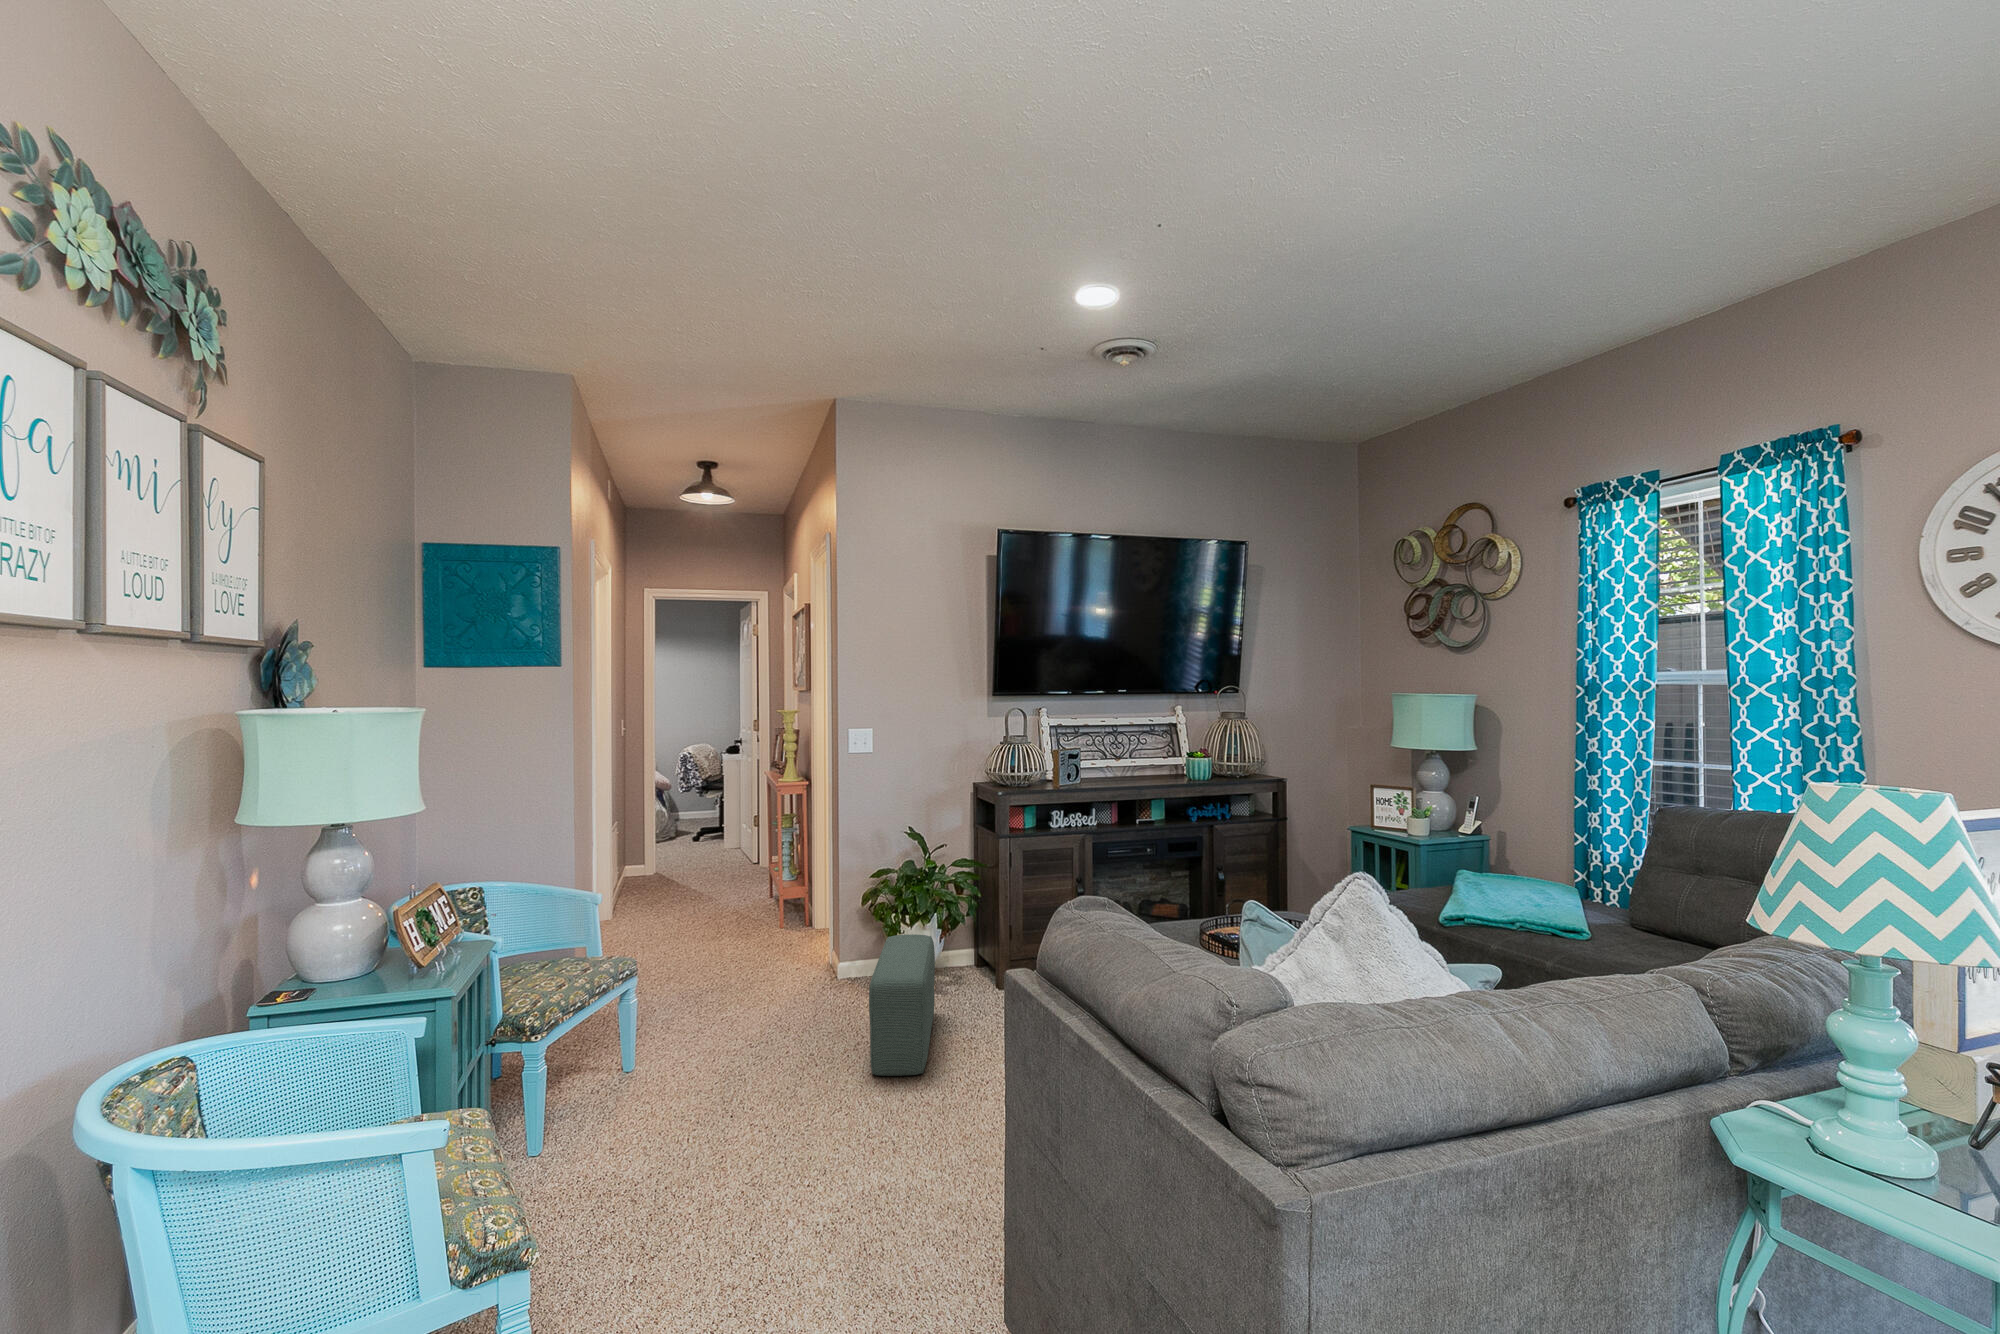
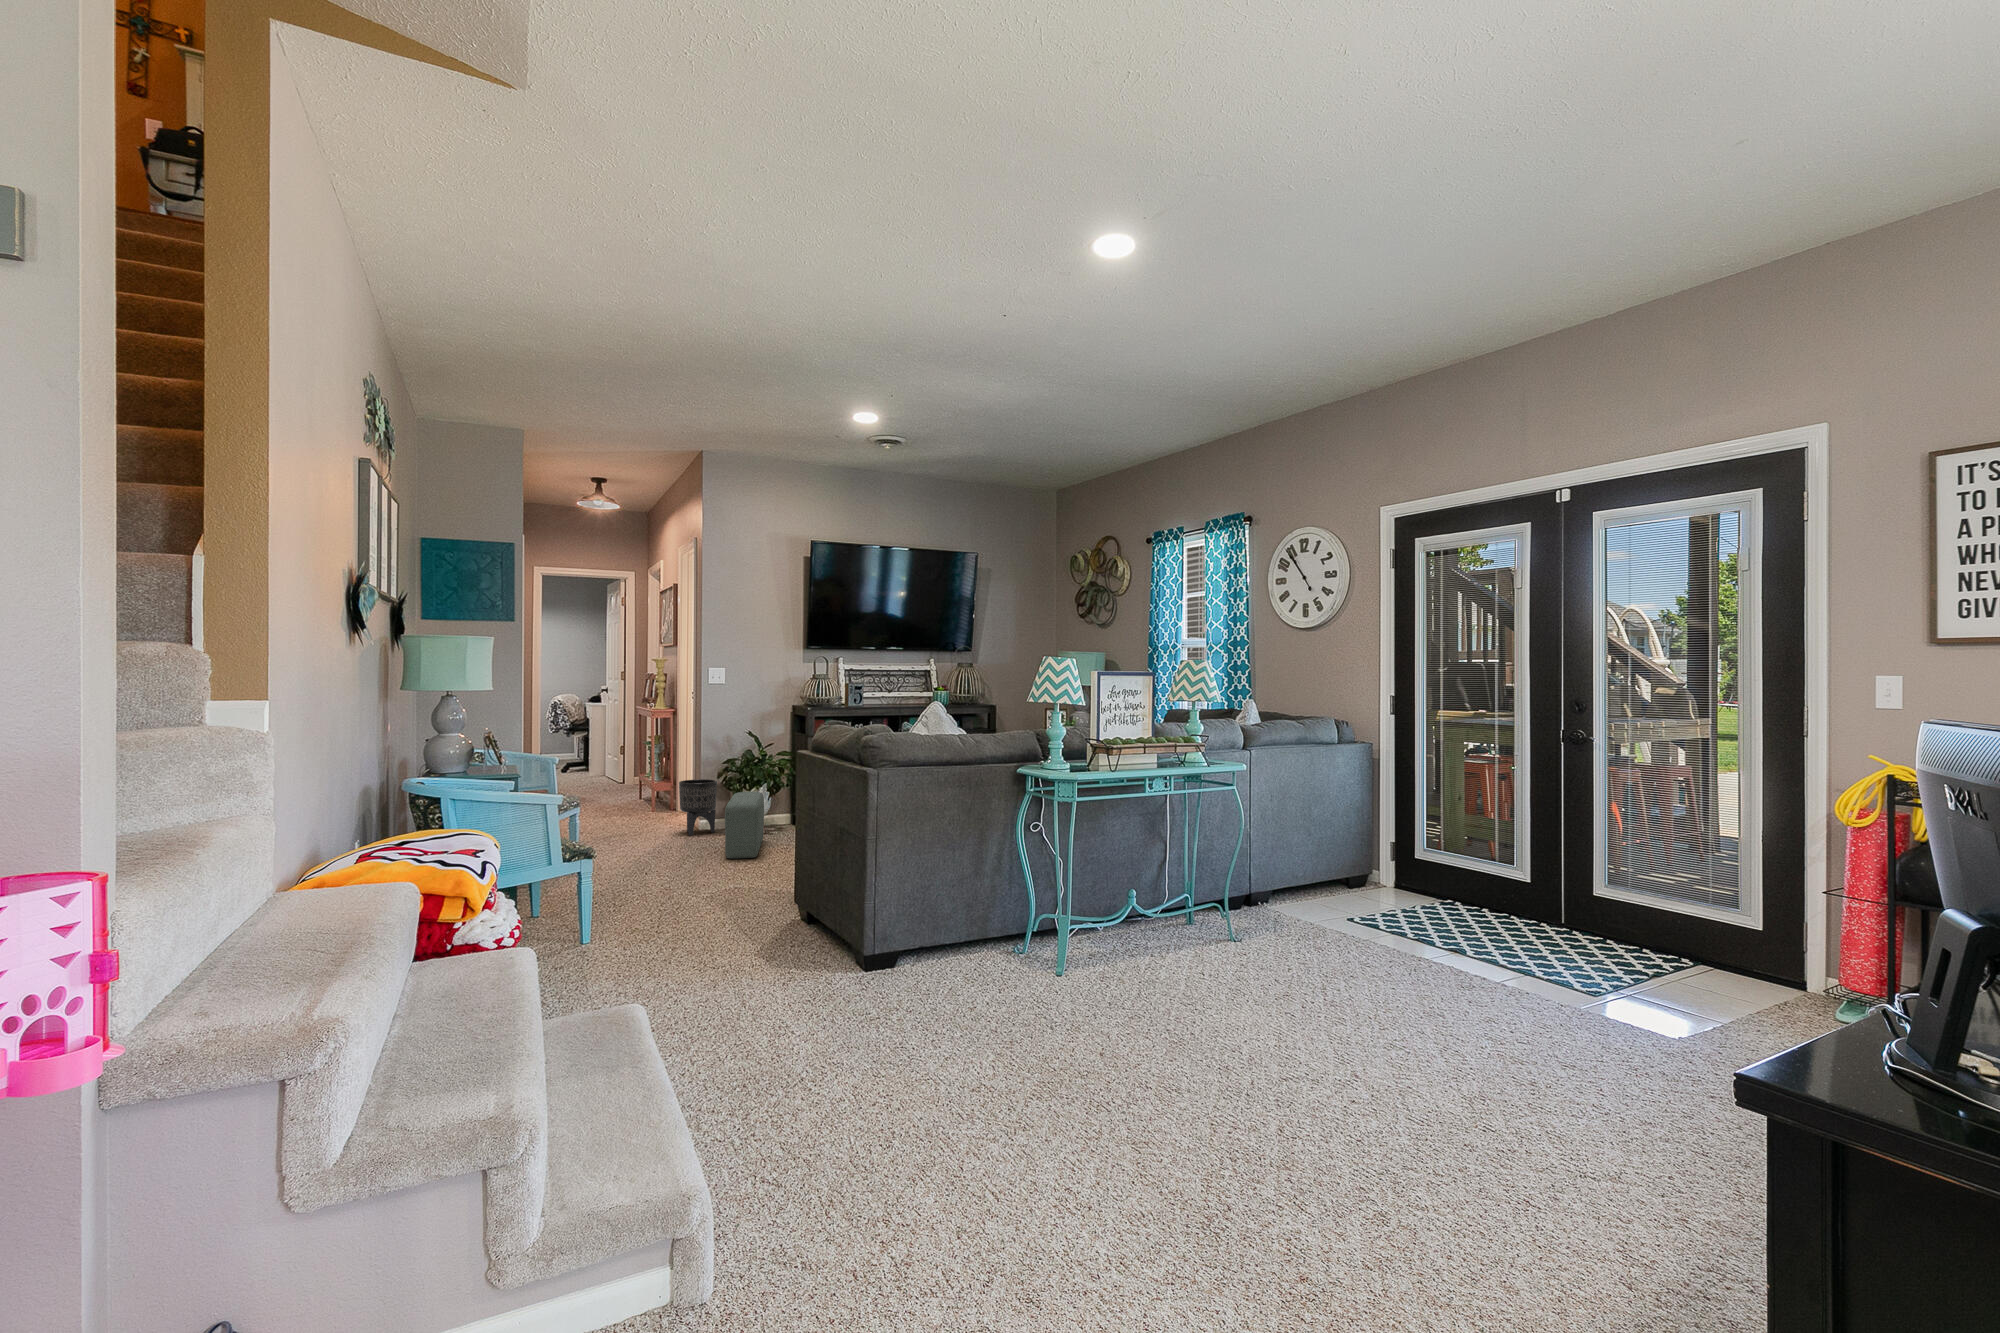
planter: none [804,900,862,994] -> present [679,779,717,835]

